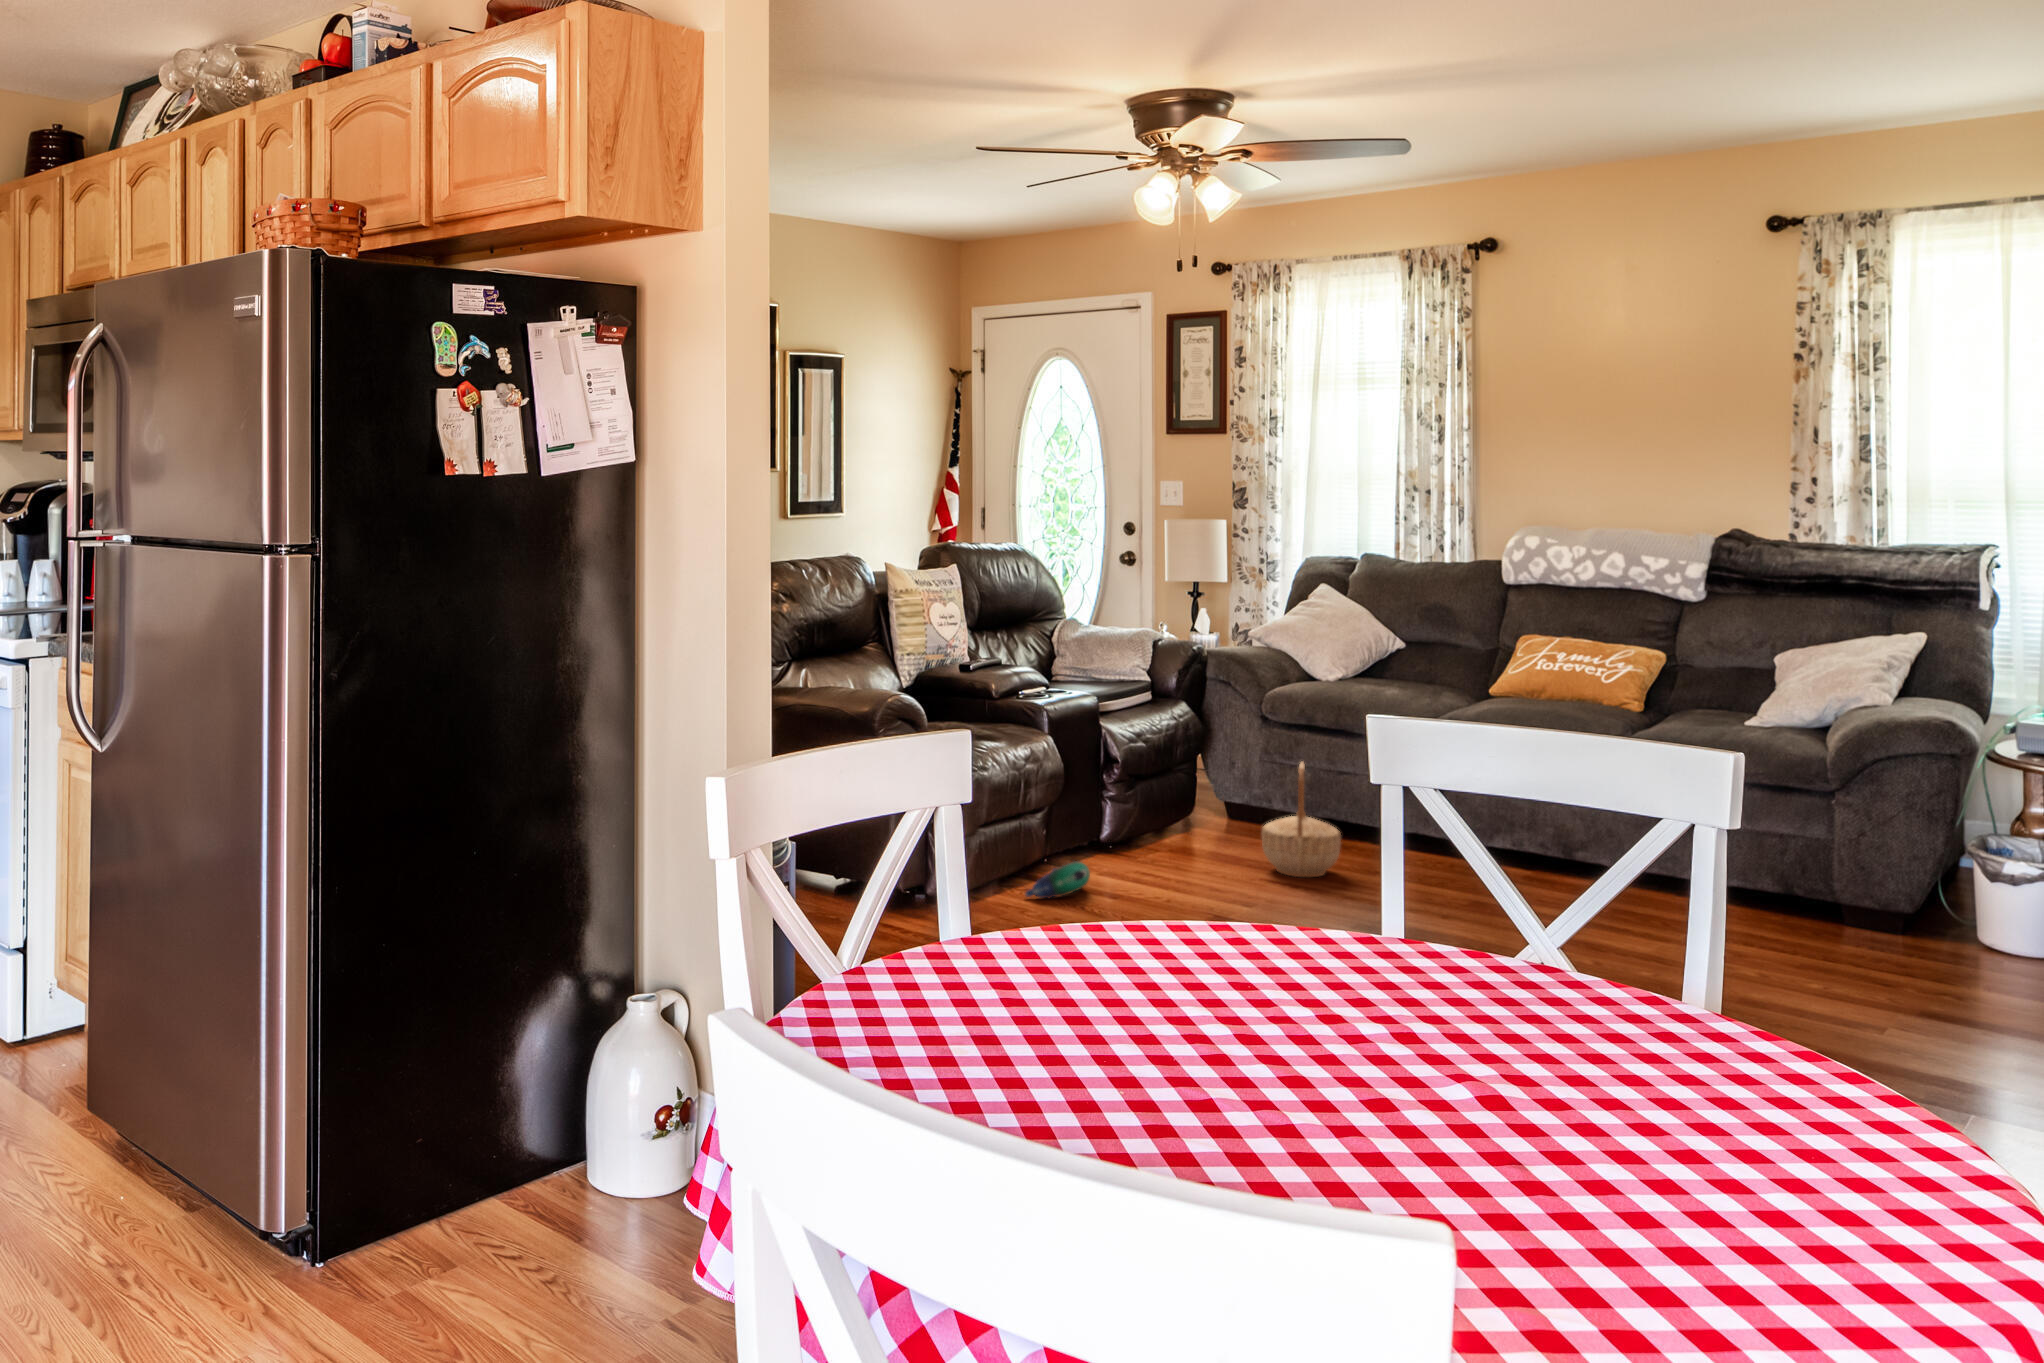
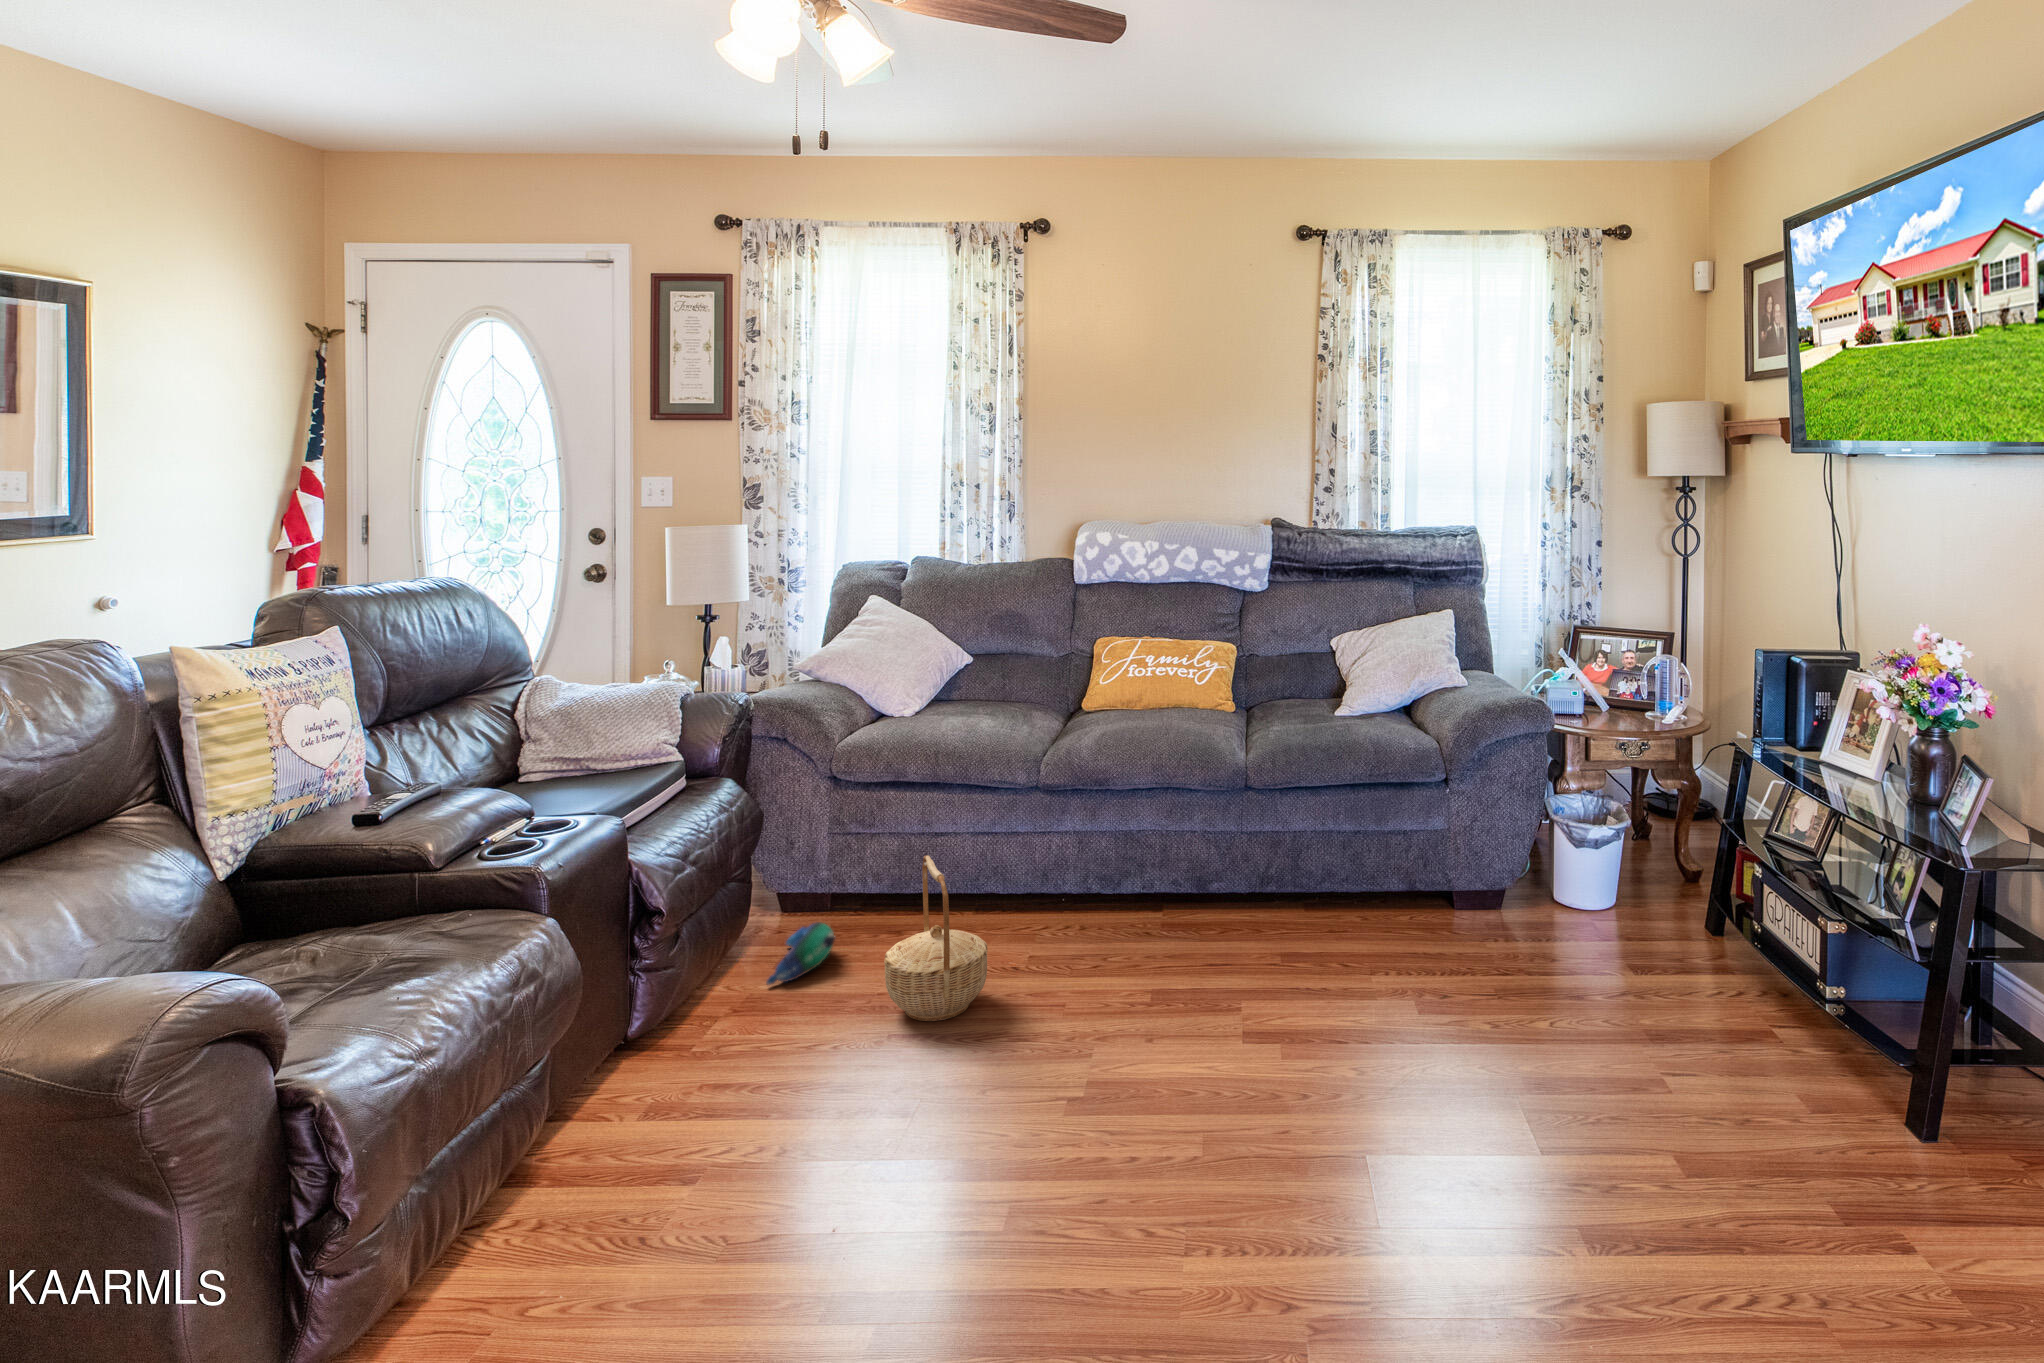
plush toy: present [1025,861,1090,898] -> present [766,922,836,985]

